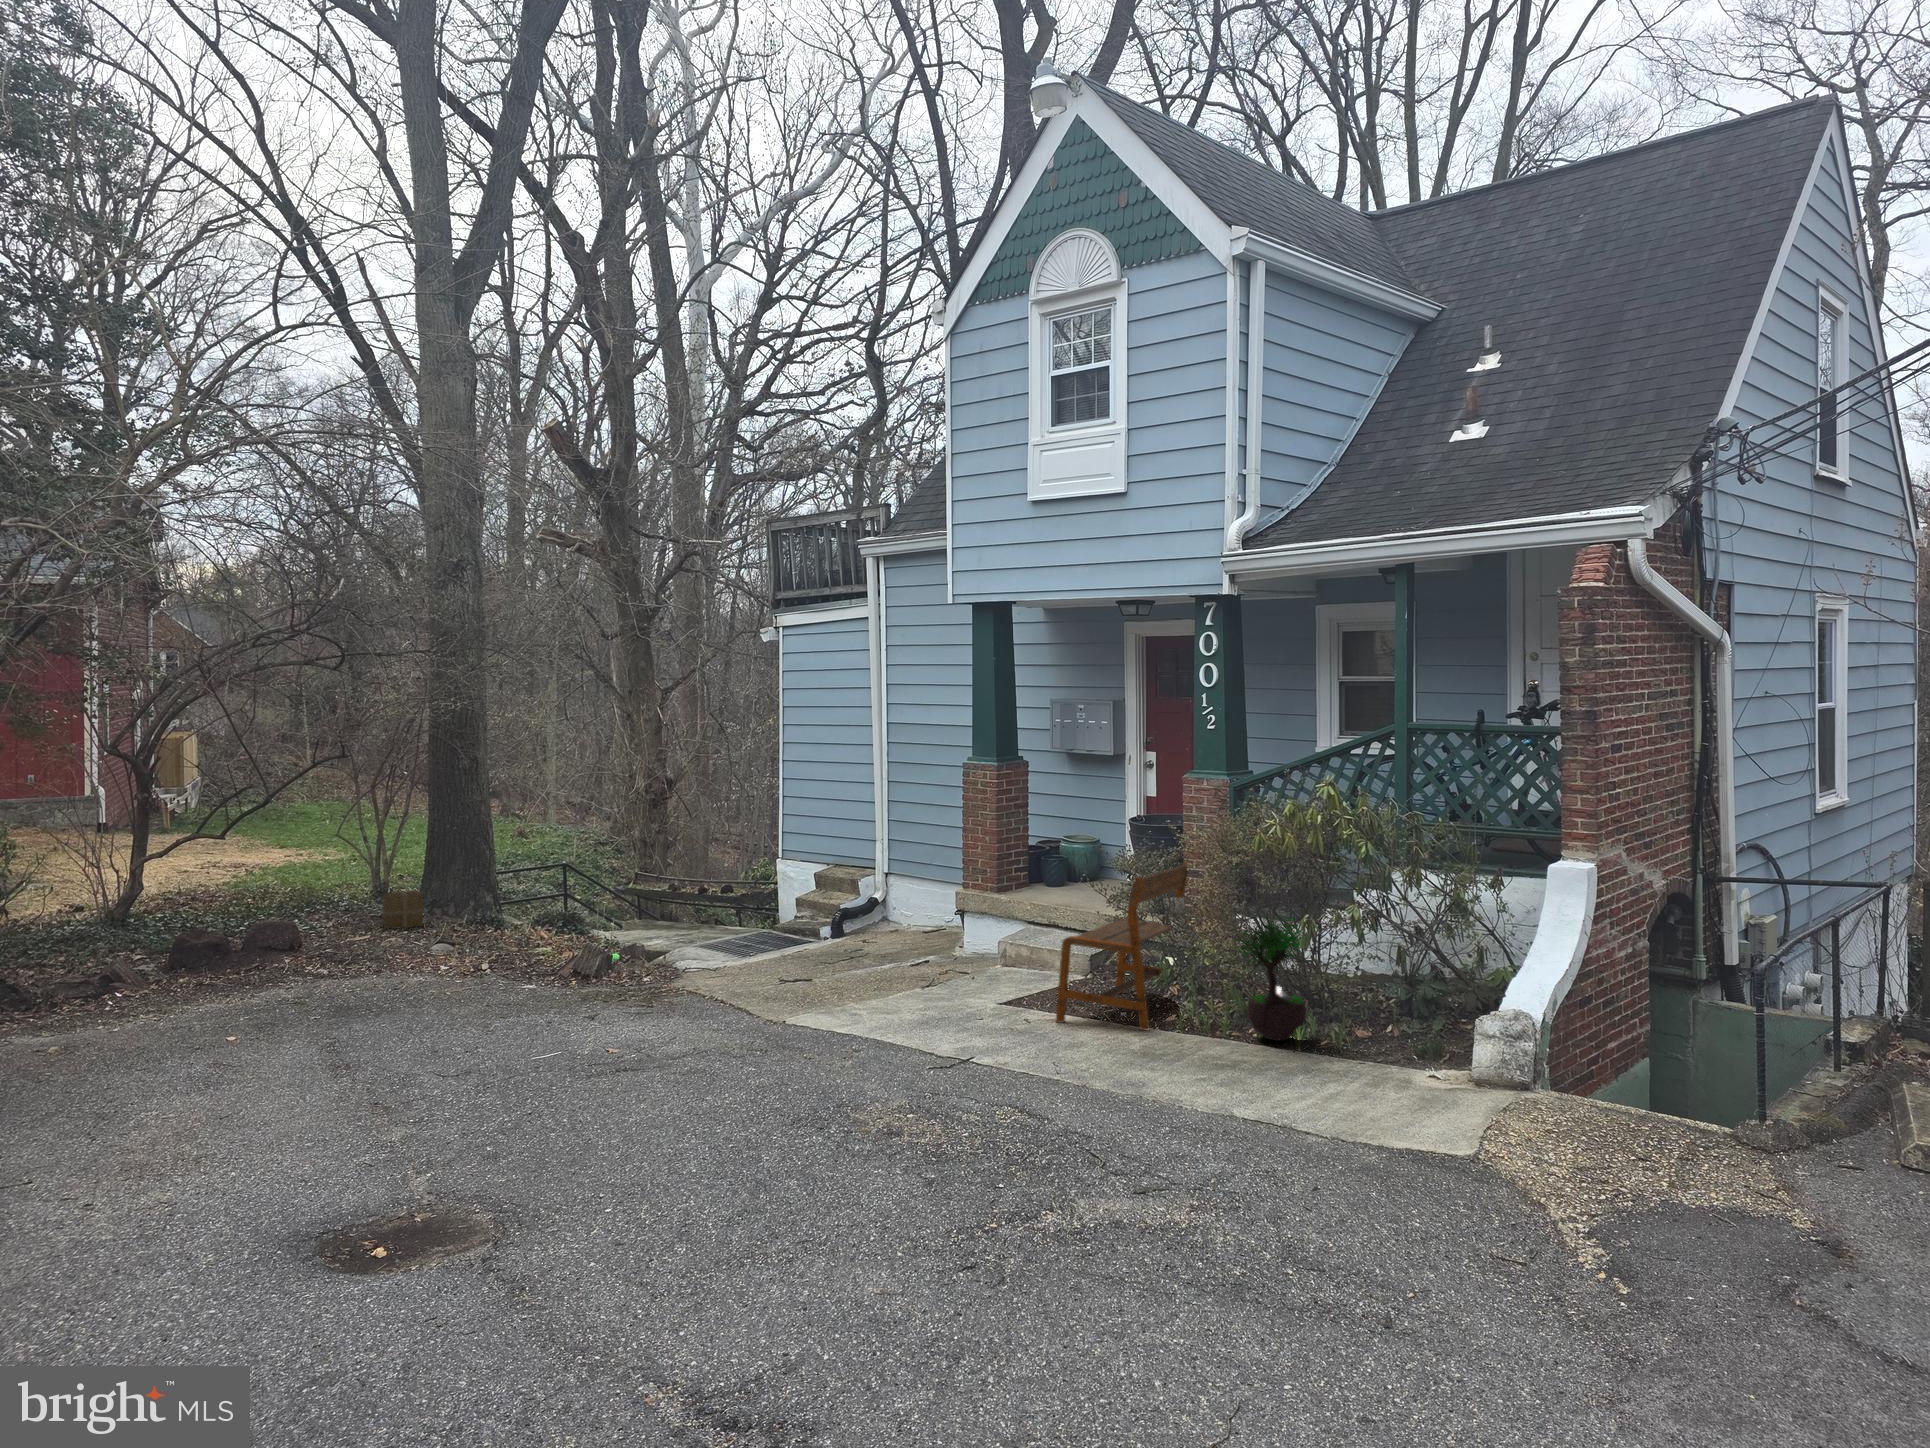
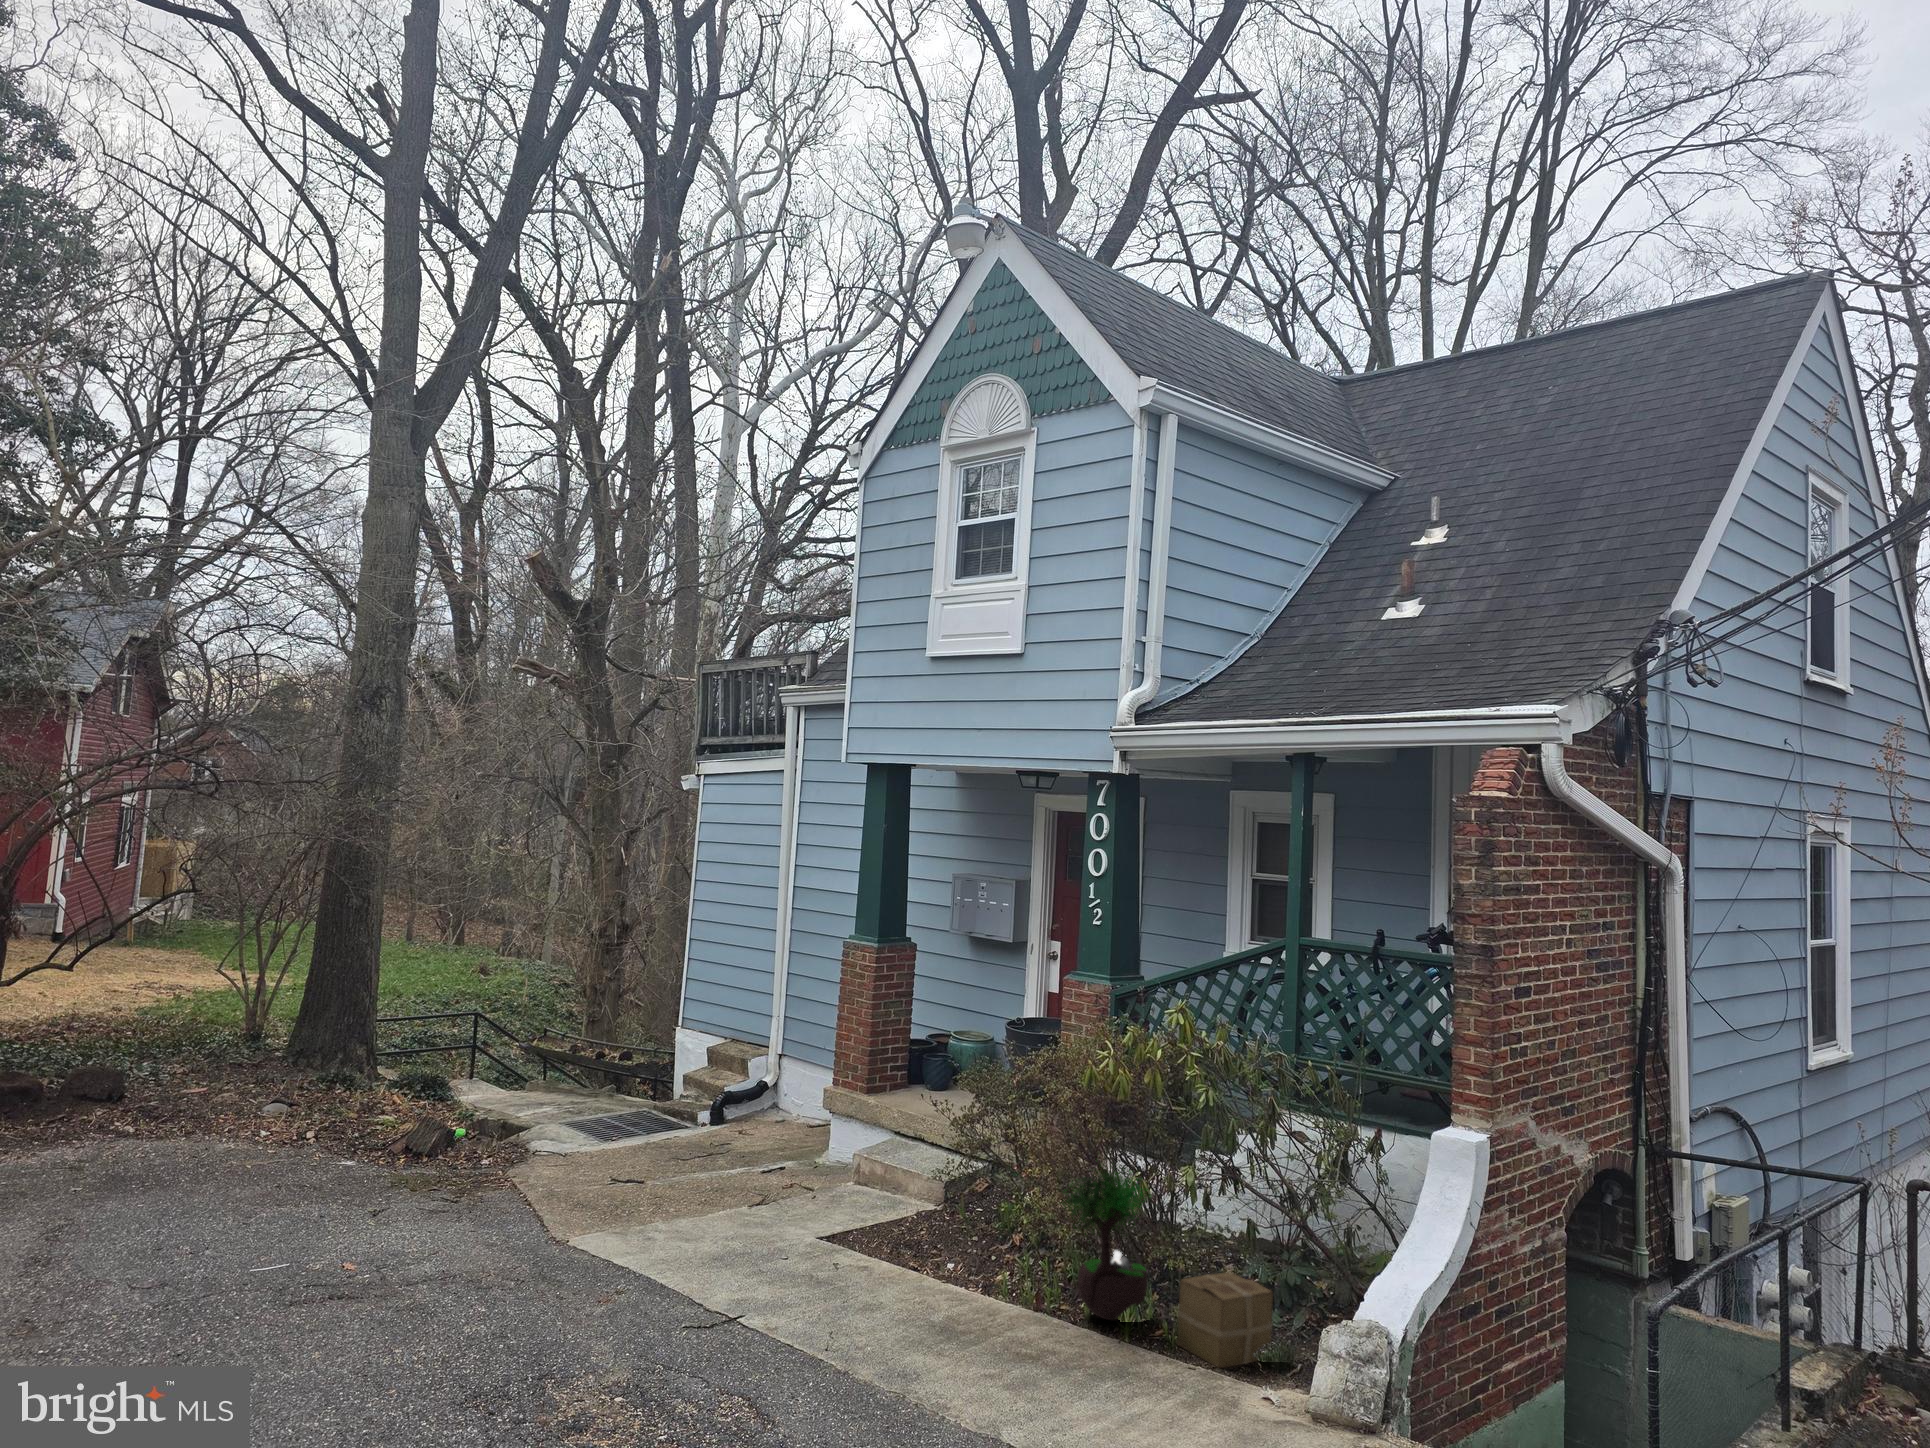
bench: present [1055,862,1188,1030] -> none [864,1083,1051,1292]
cardboard box: present [382,891,424,929] -> present [1178,1272,1273,1368]

